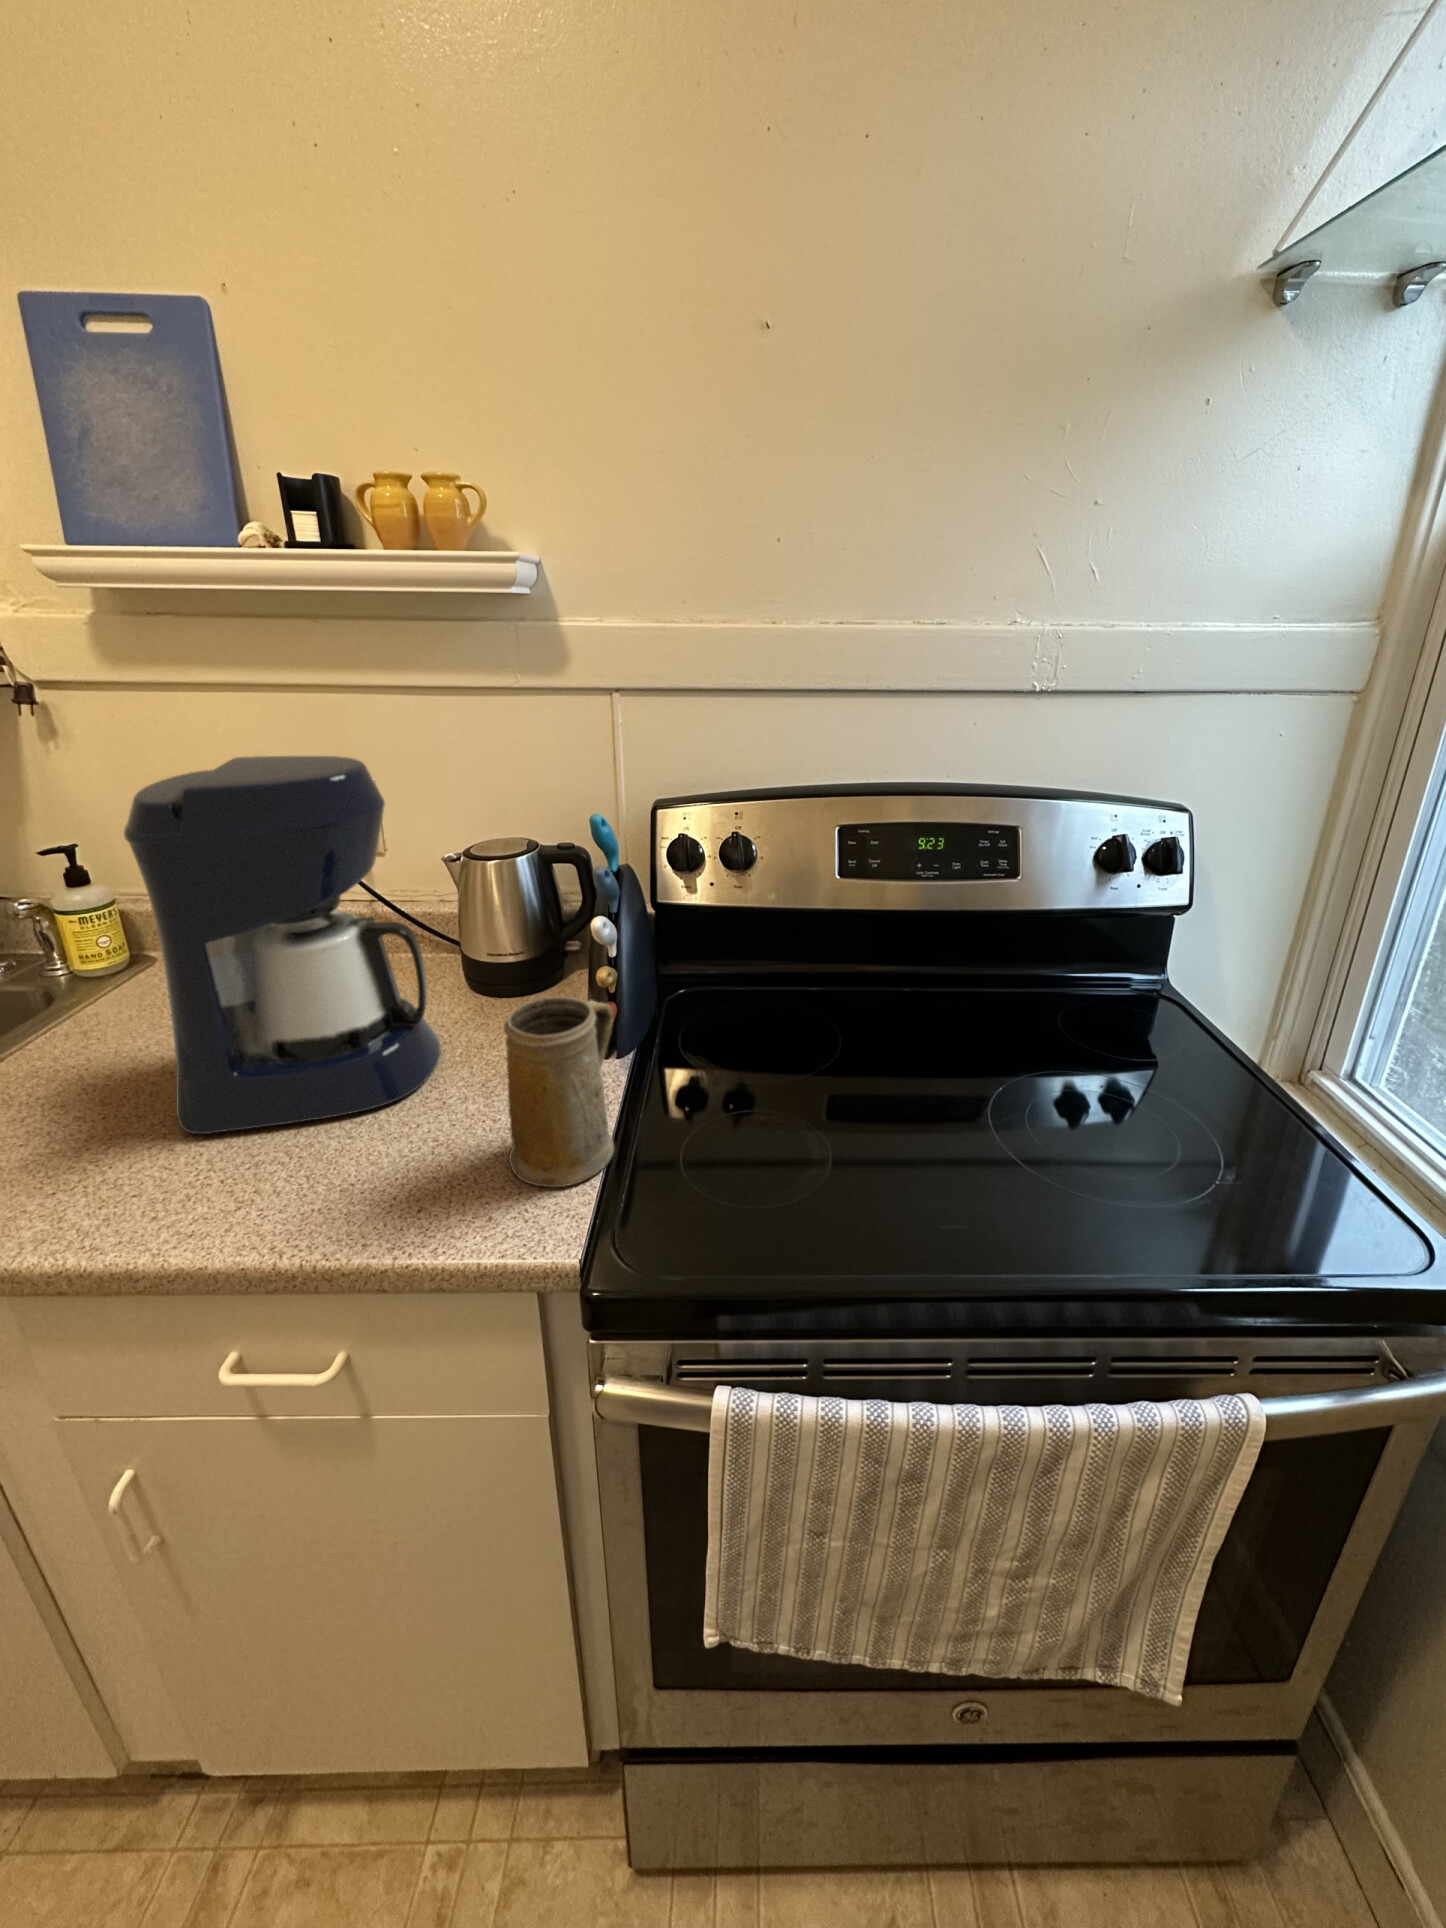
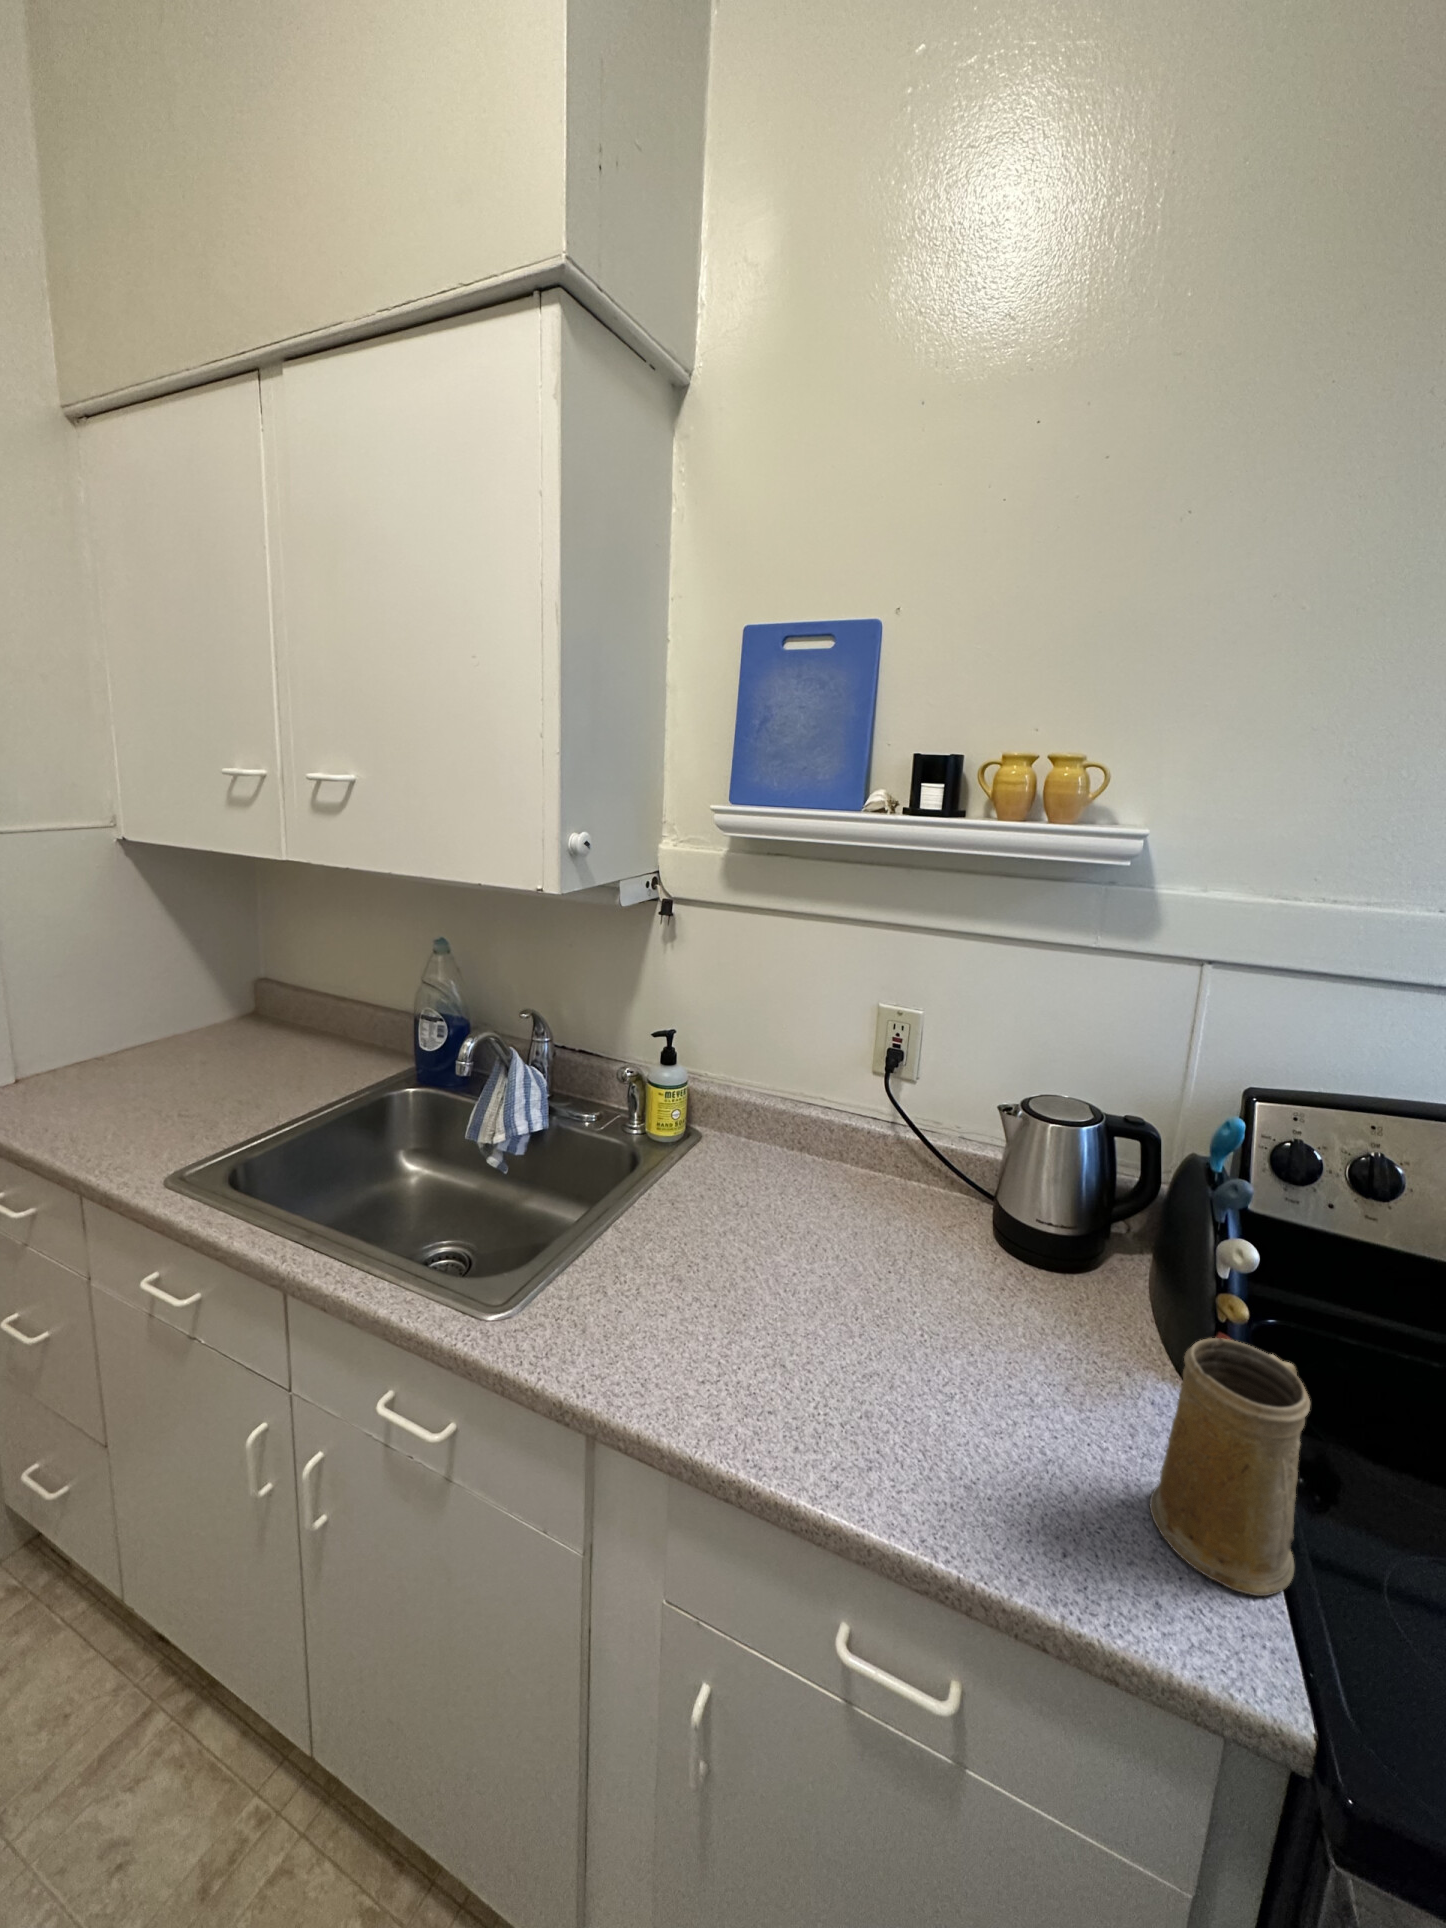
coffee maker: present [124,756,441,1134] -> none [776,1001,1017,1379]

